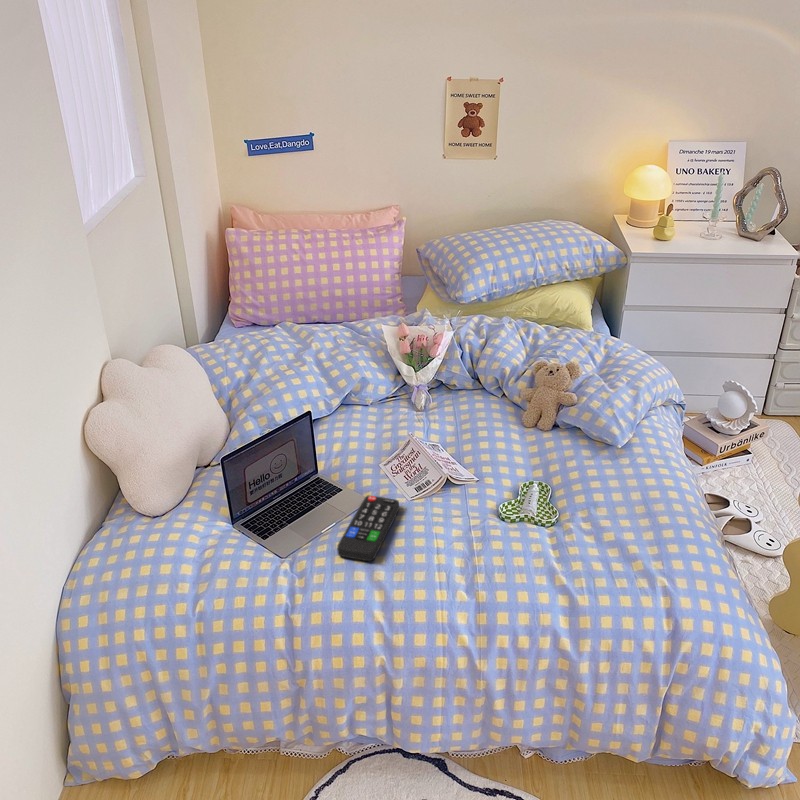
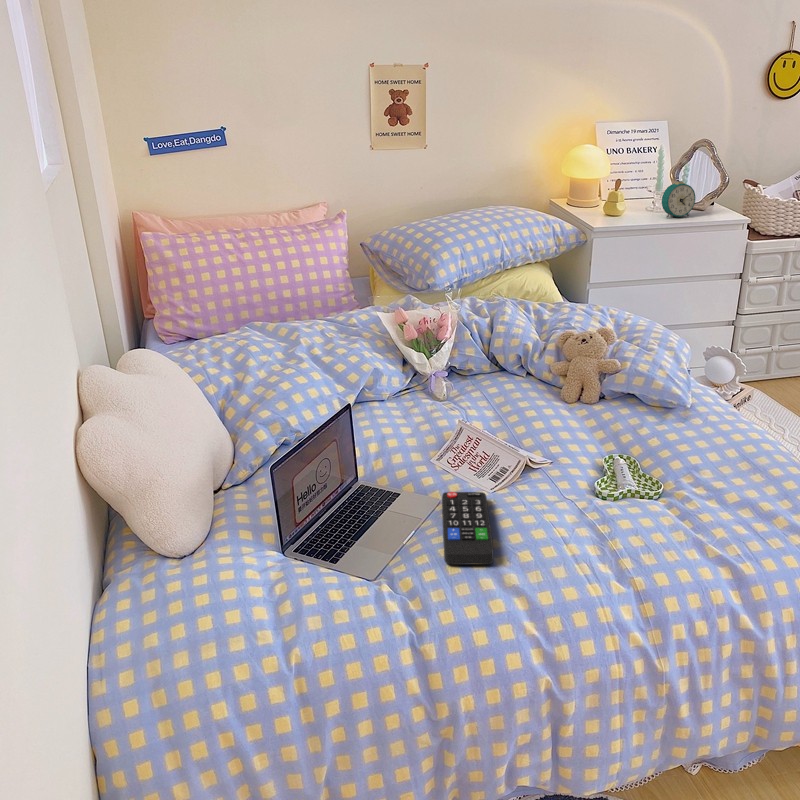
alarm clock: none [708,213,743,247] -> present [662,181,696,218]

